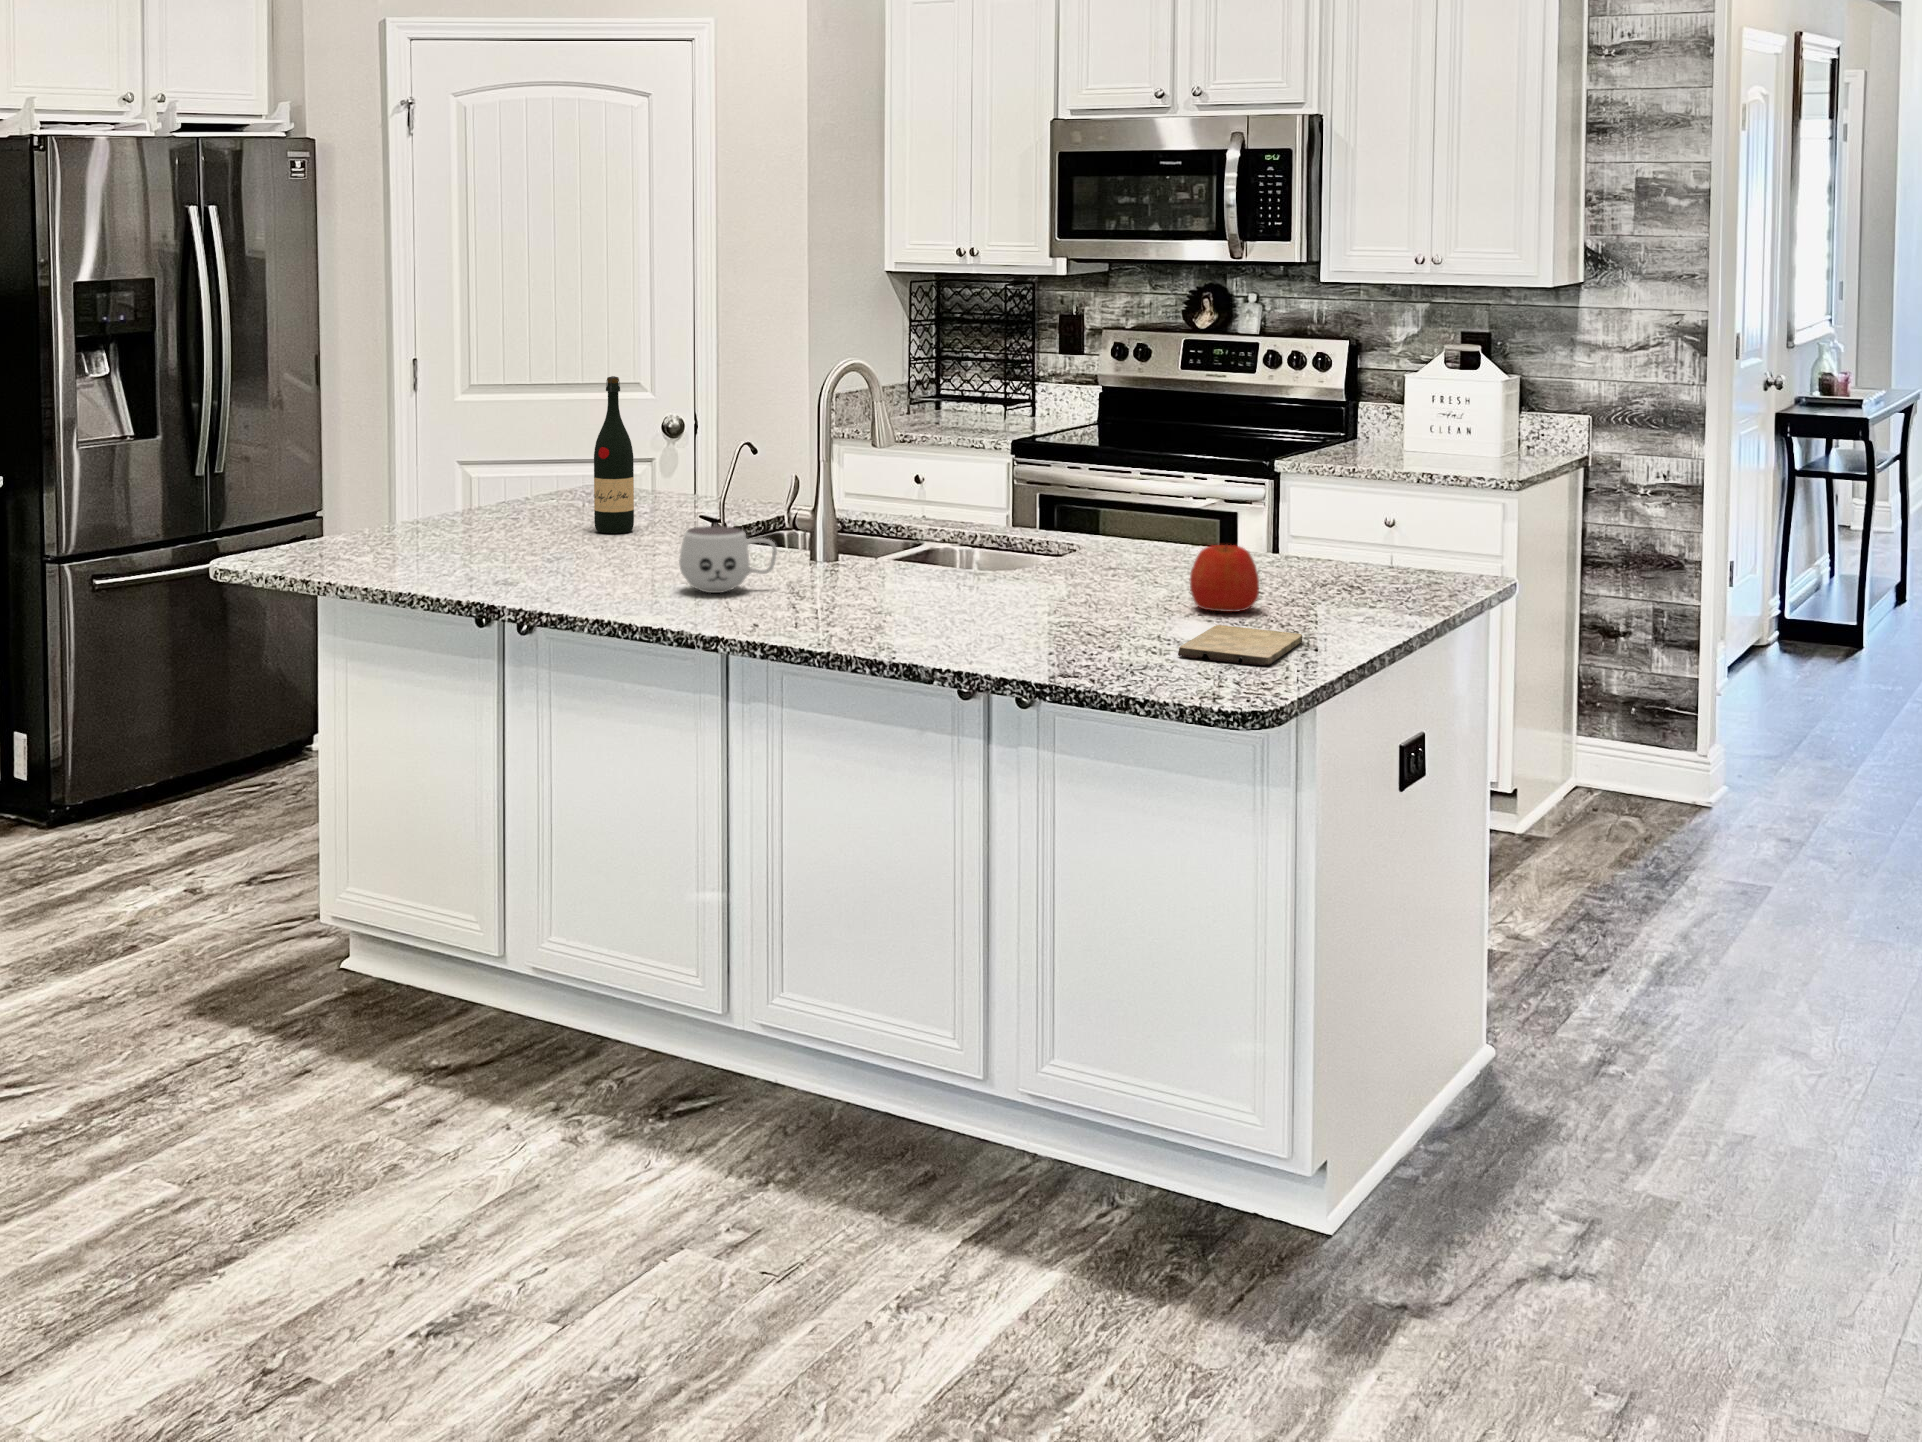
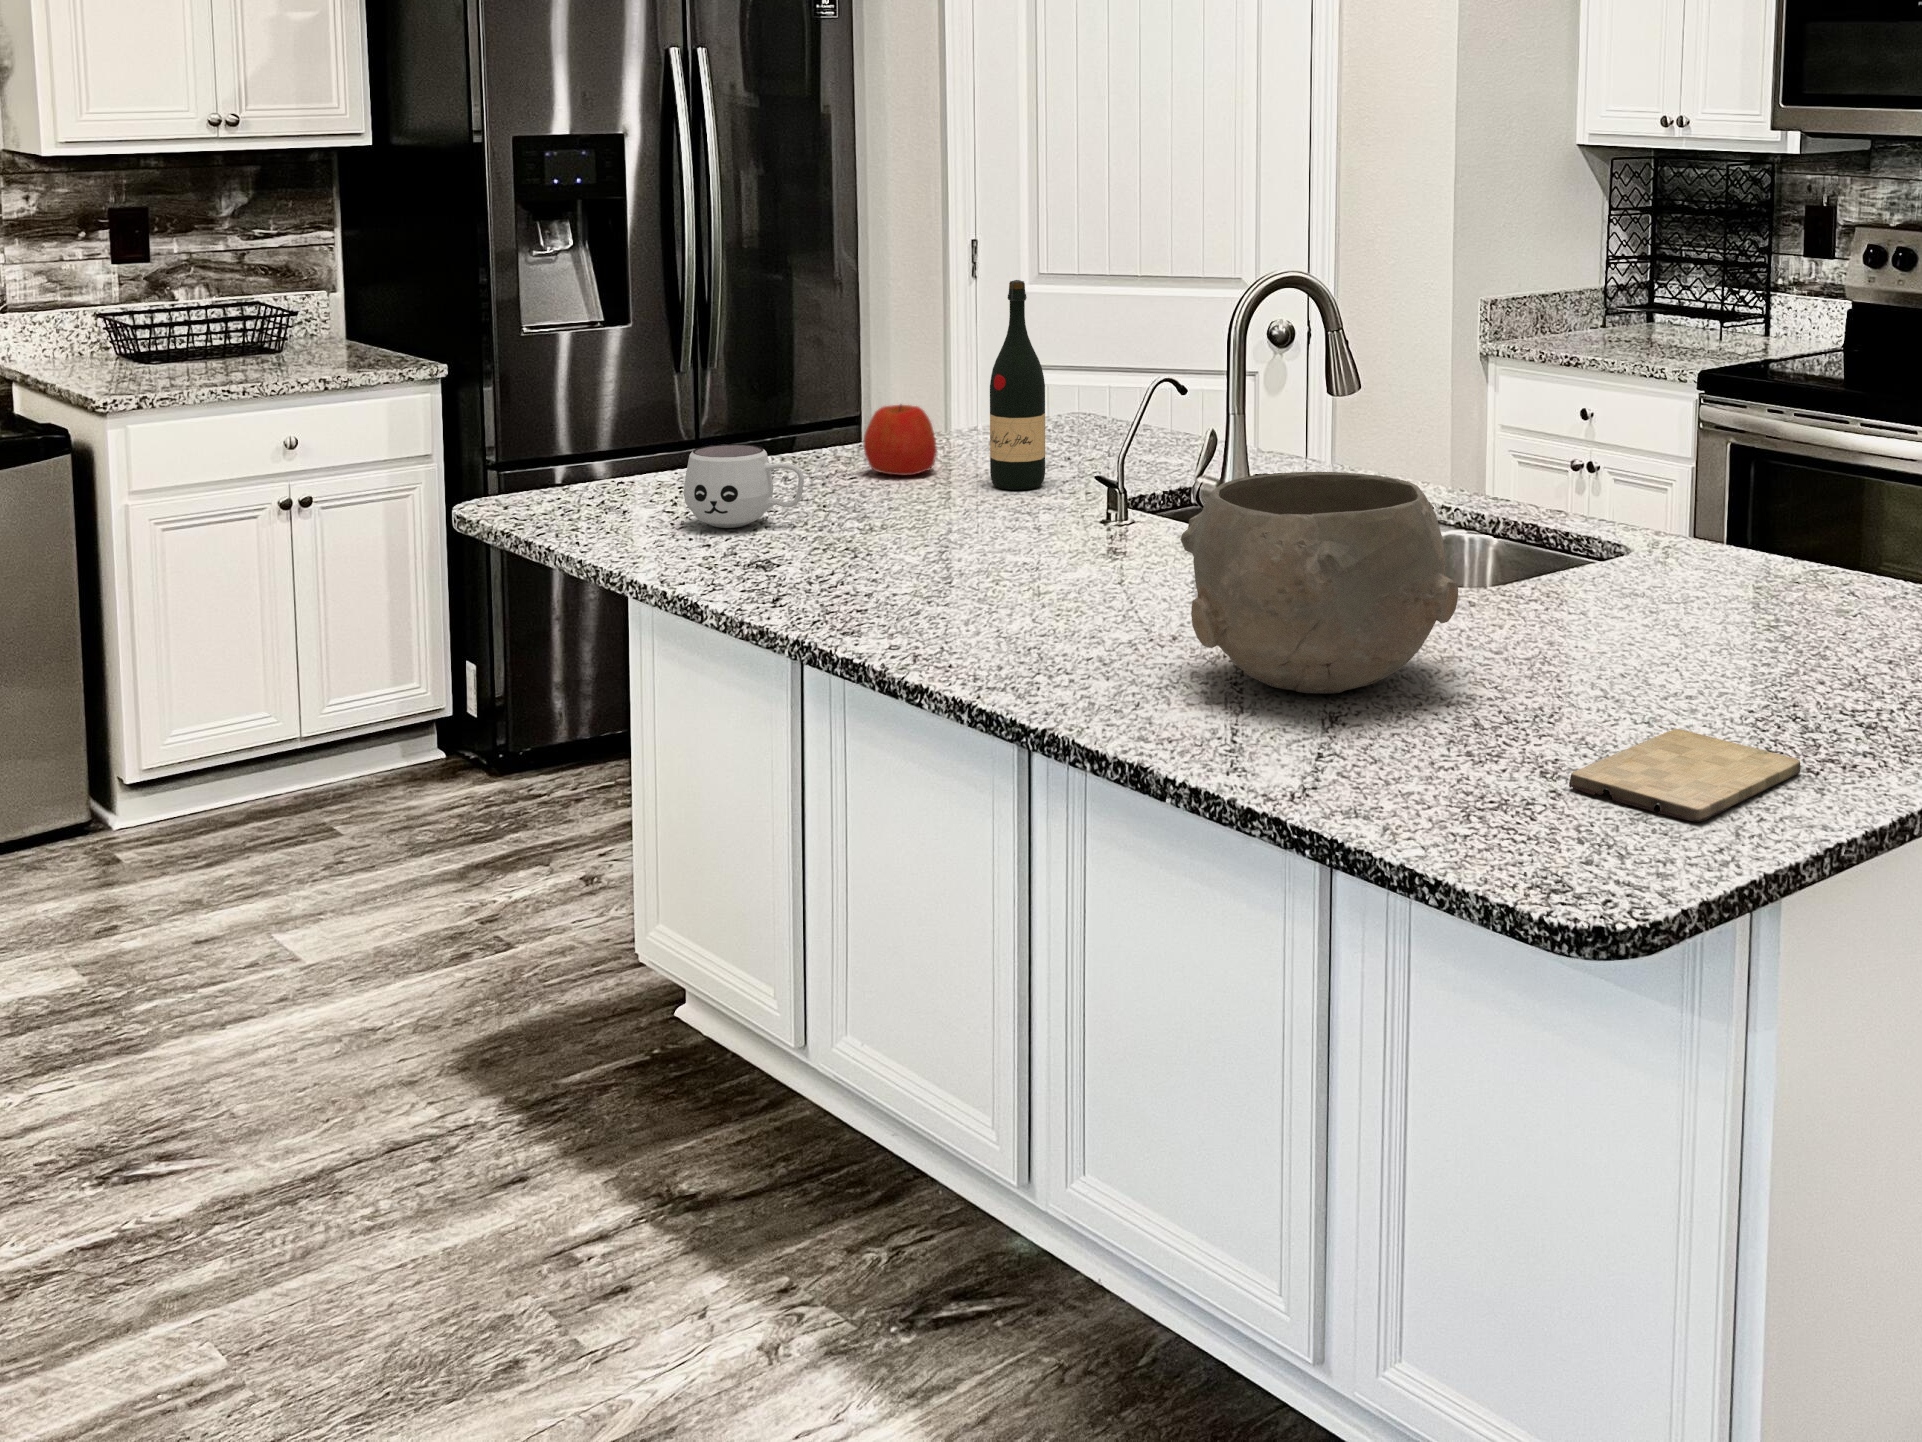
bowl: none [872,483,1061,625] -> present [1180,472,1458,693]
mug: present [679,526,777,593] -> present [684,444,804,528]
apple: present [1190,545,1259,612] -> present [863,404,937,475]

